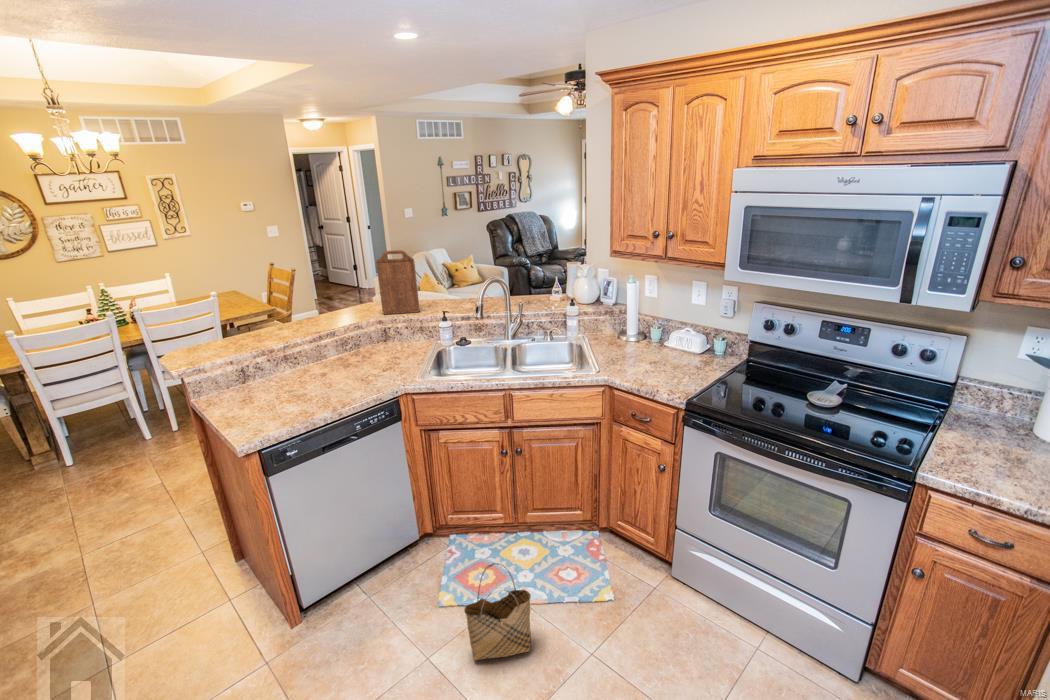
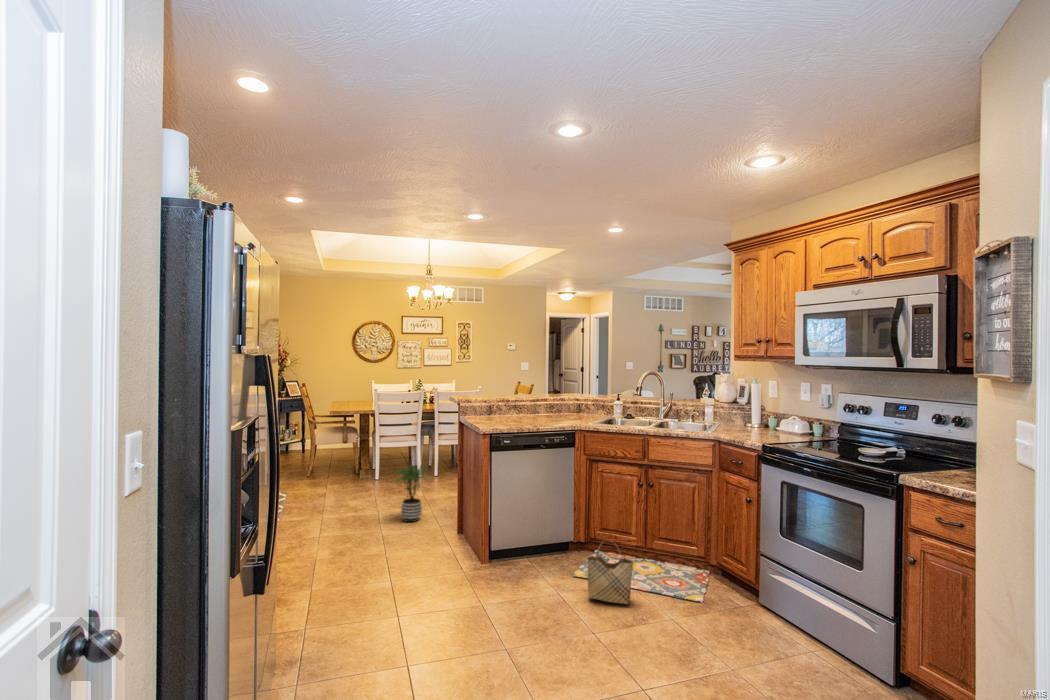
cutting board: present [376,250,420,314] -> none [579,354,604,398]
potted plant: none [84,467,161,560] -> present [397,465,427,522]

